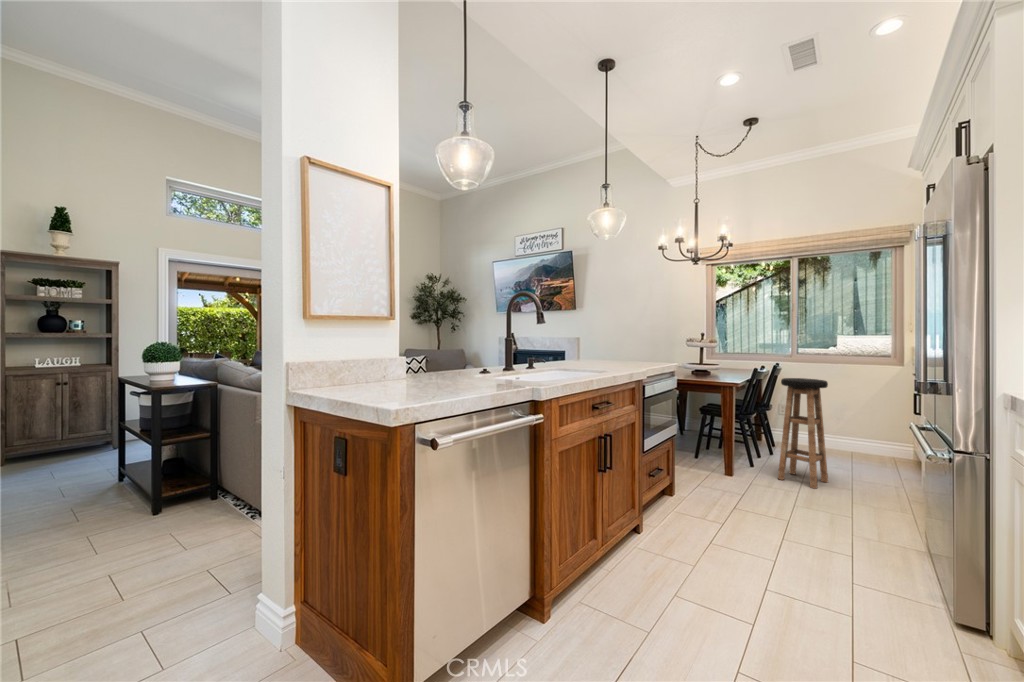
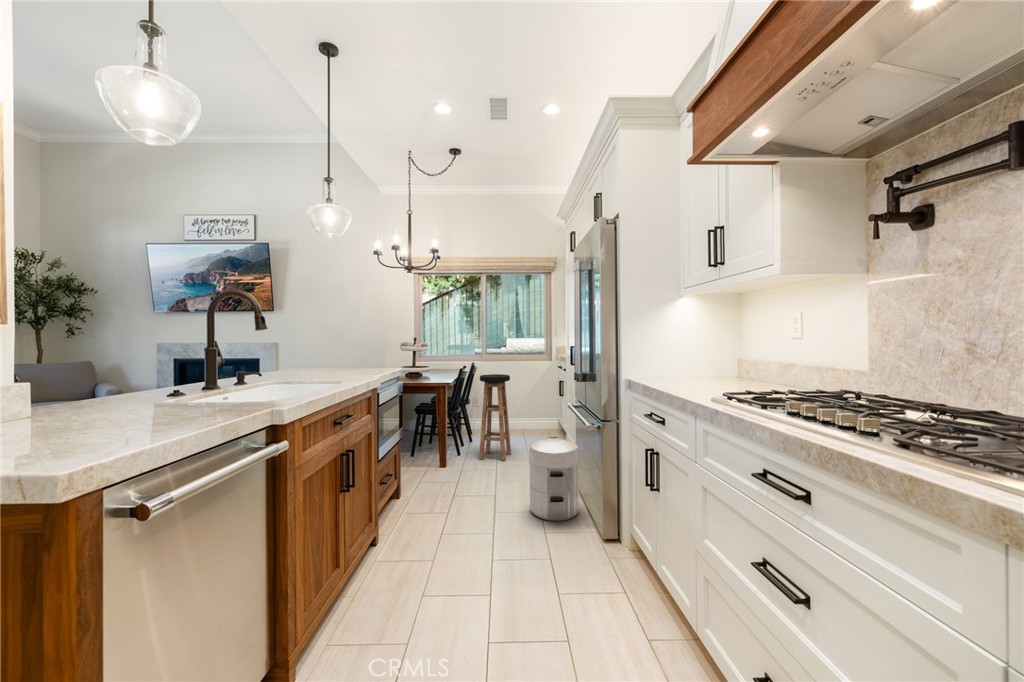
waste bin: none [842,469,936,593] -> present [529,437,579,521]

